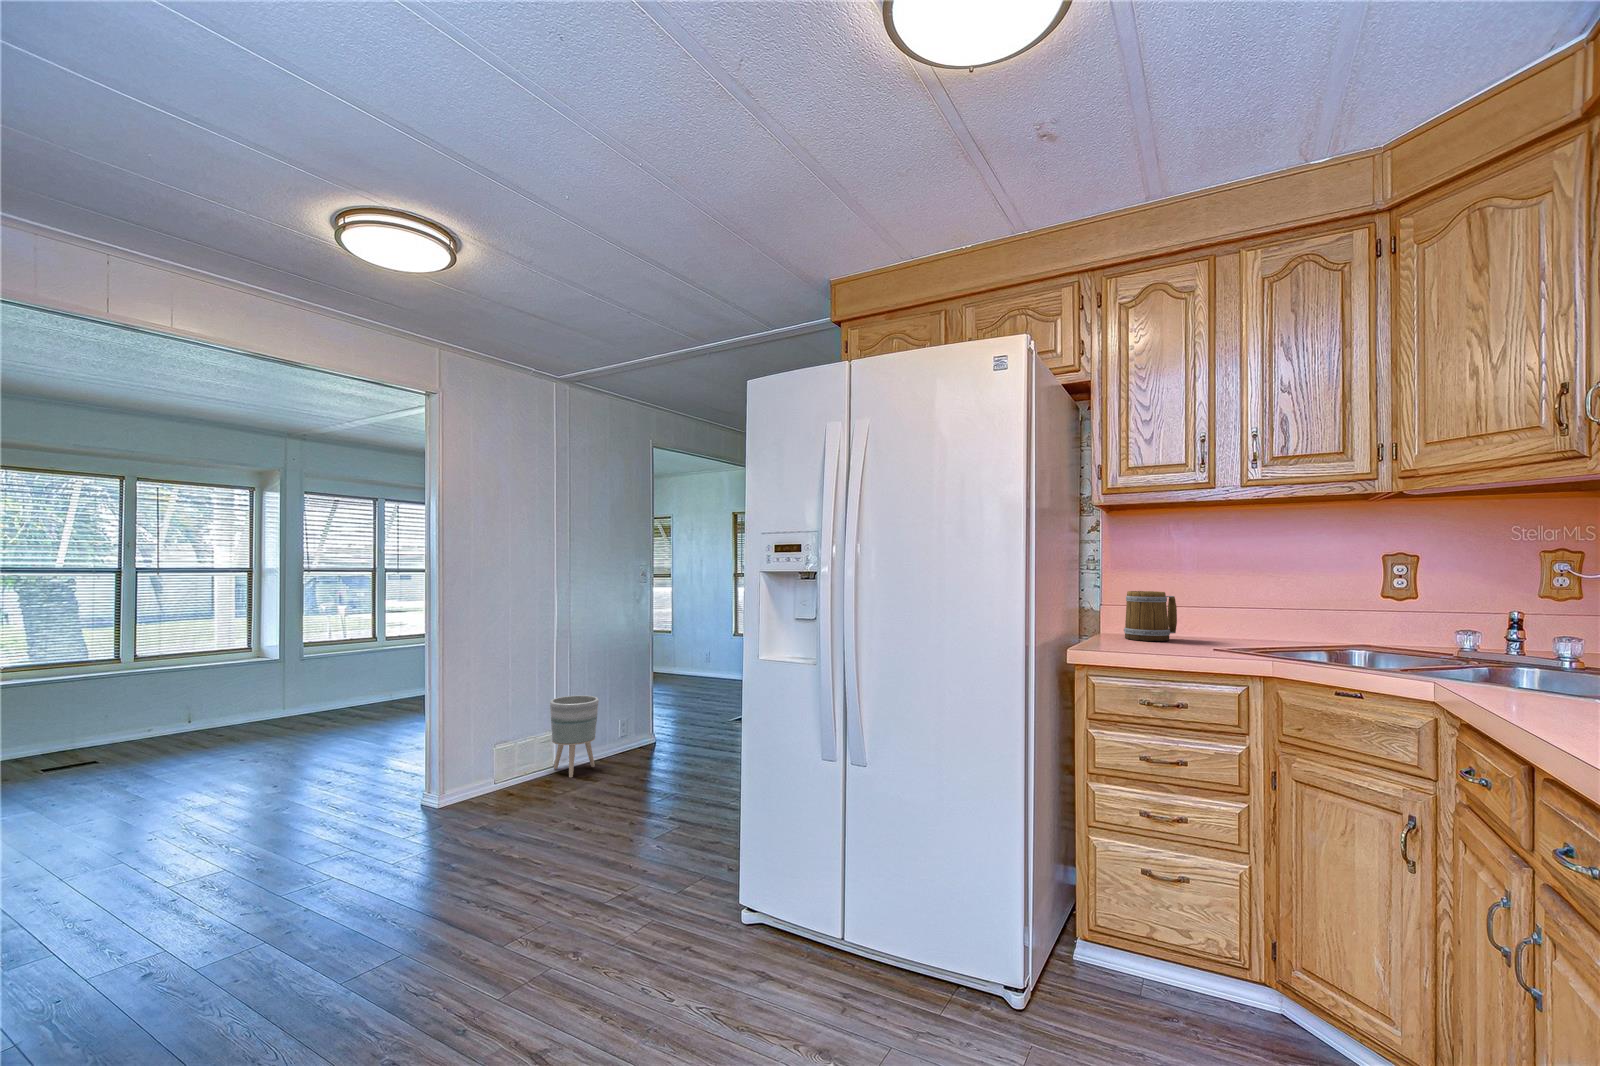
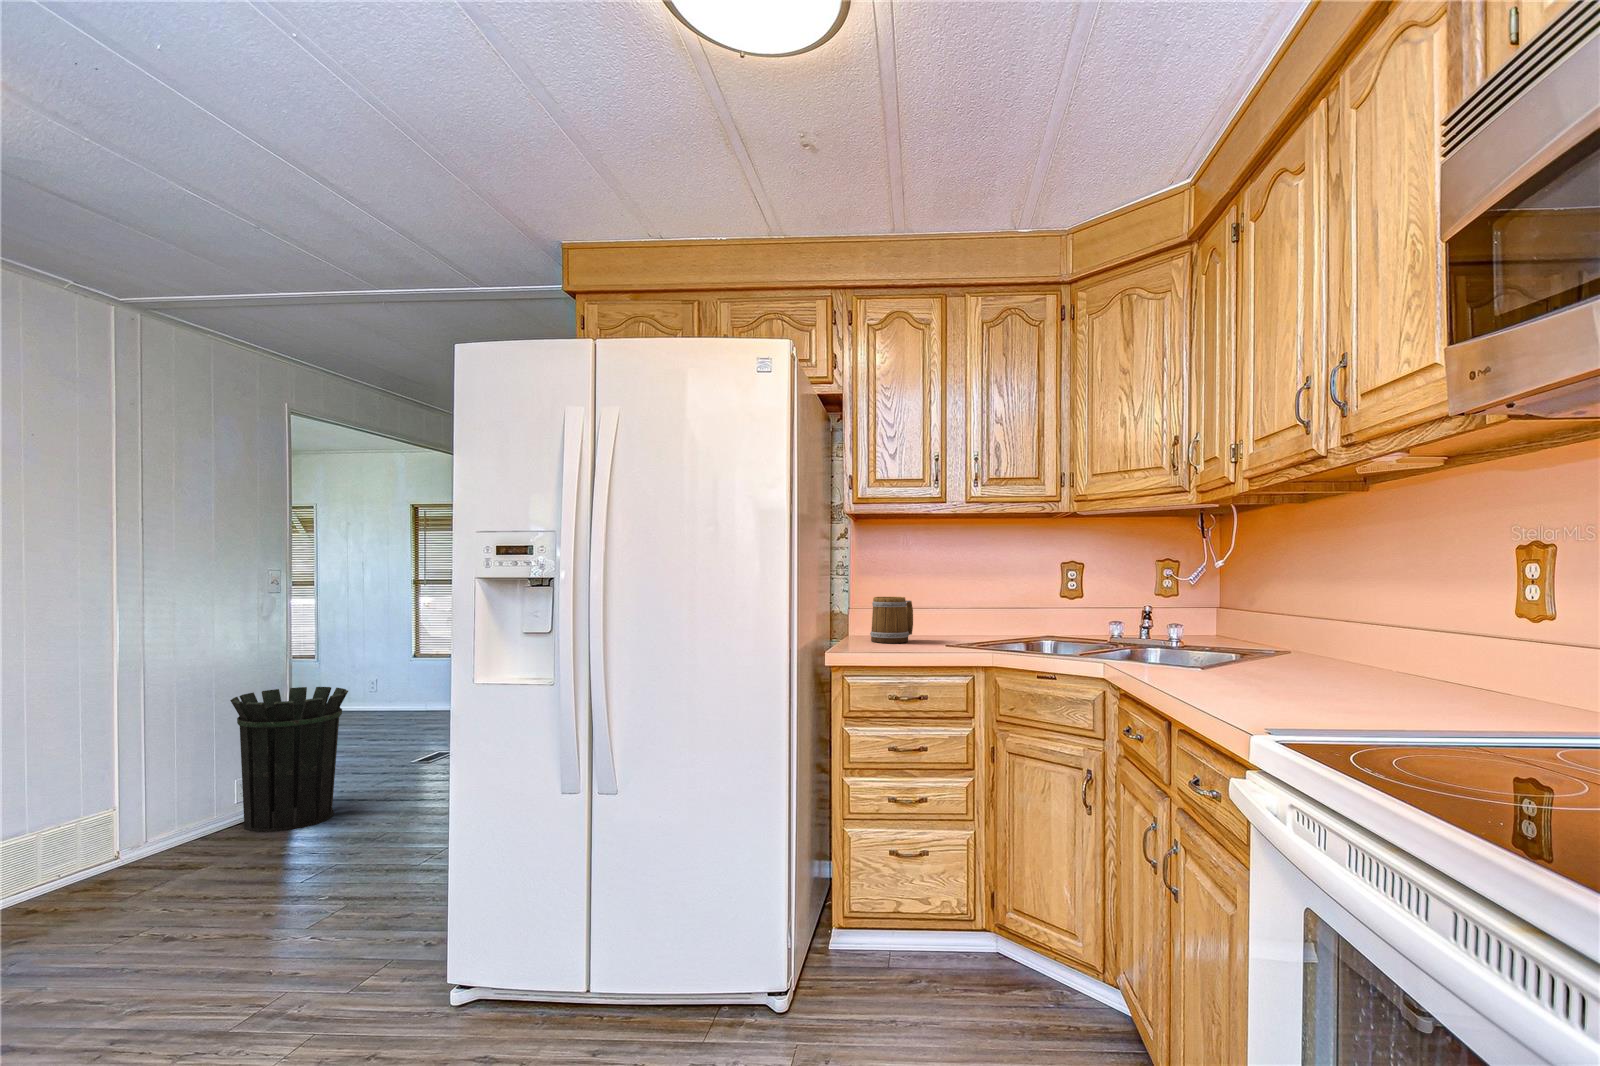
waste bin: none [615,652,693,761] -> present [230,687,348,832]
planter: present [550,695,599,778] -> none [131,754,212,868]

